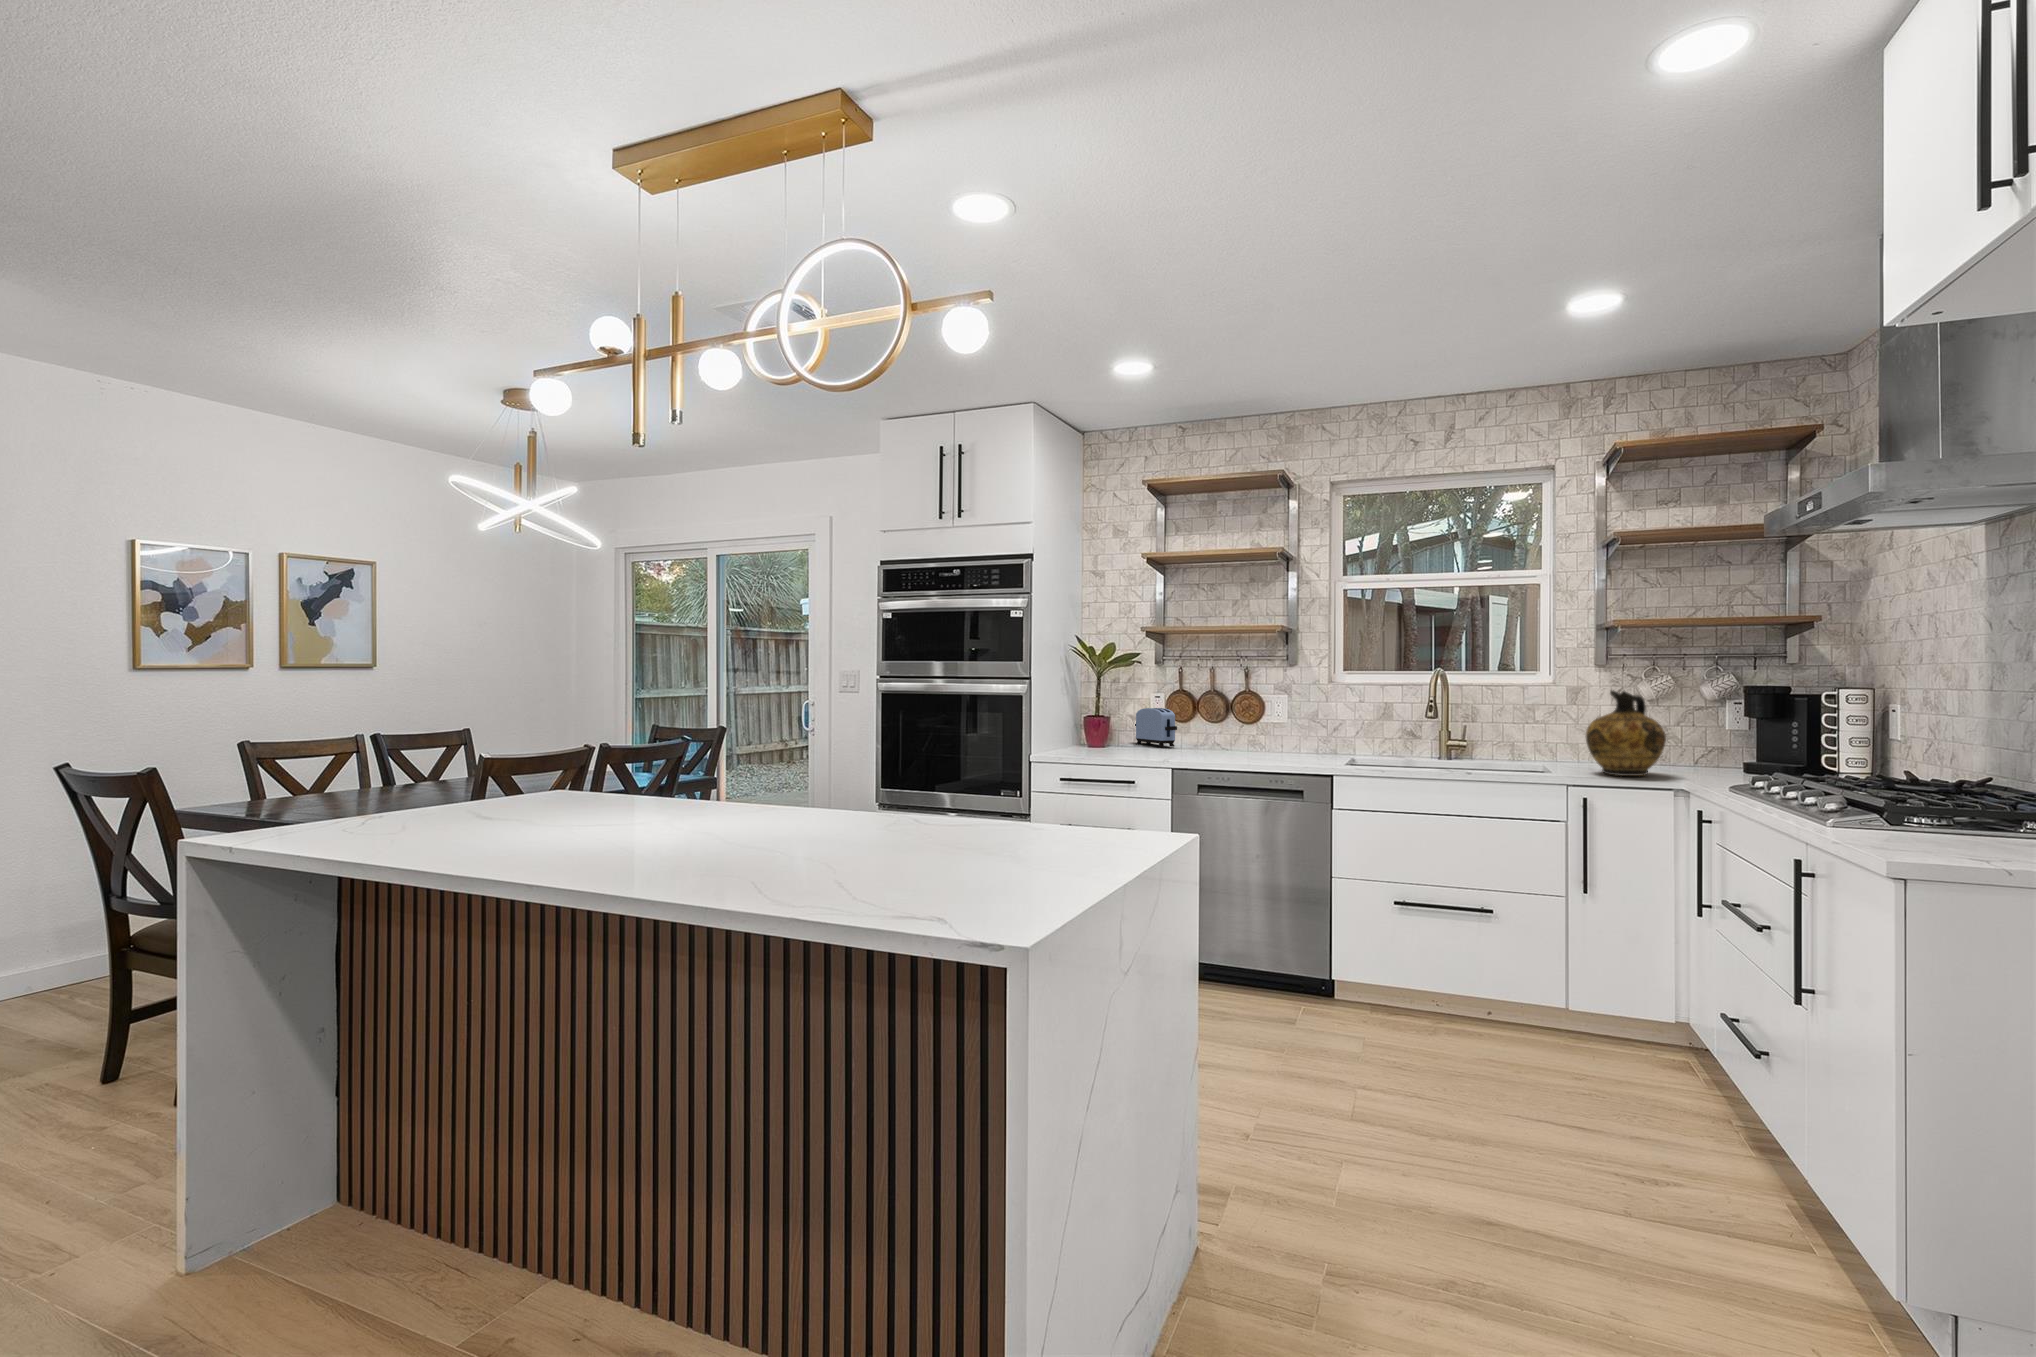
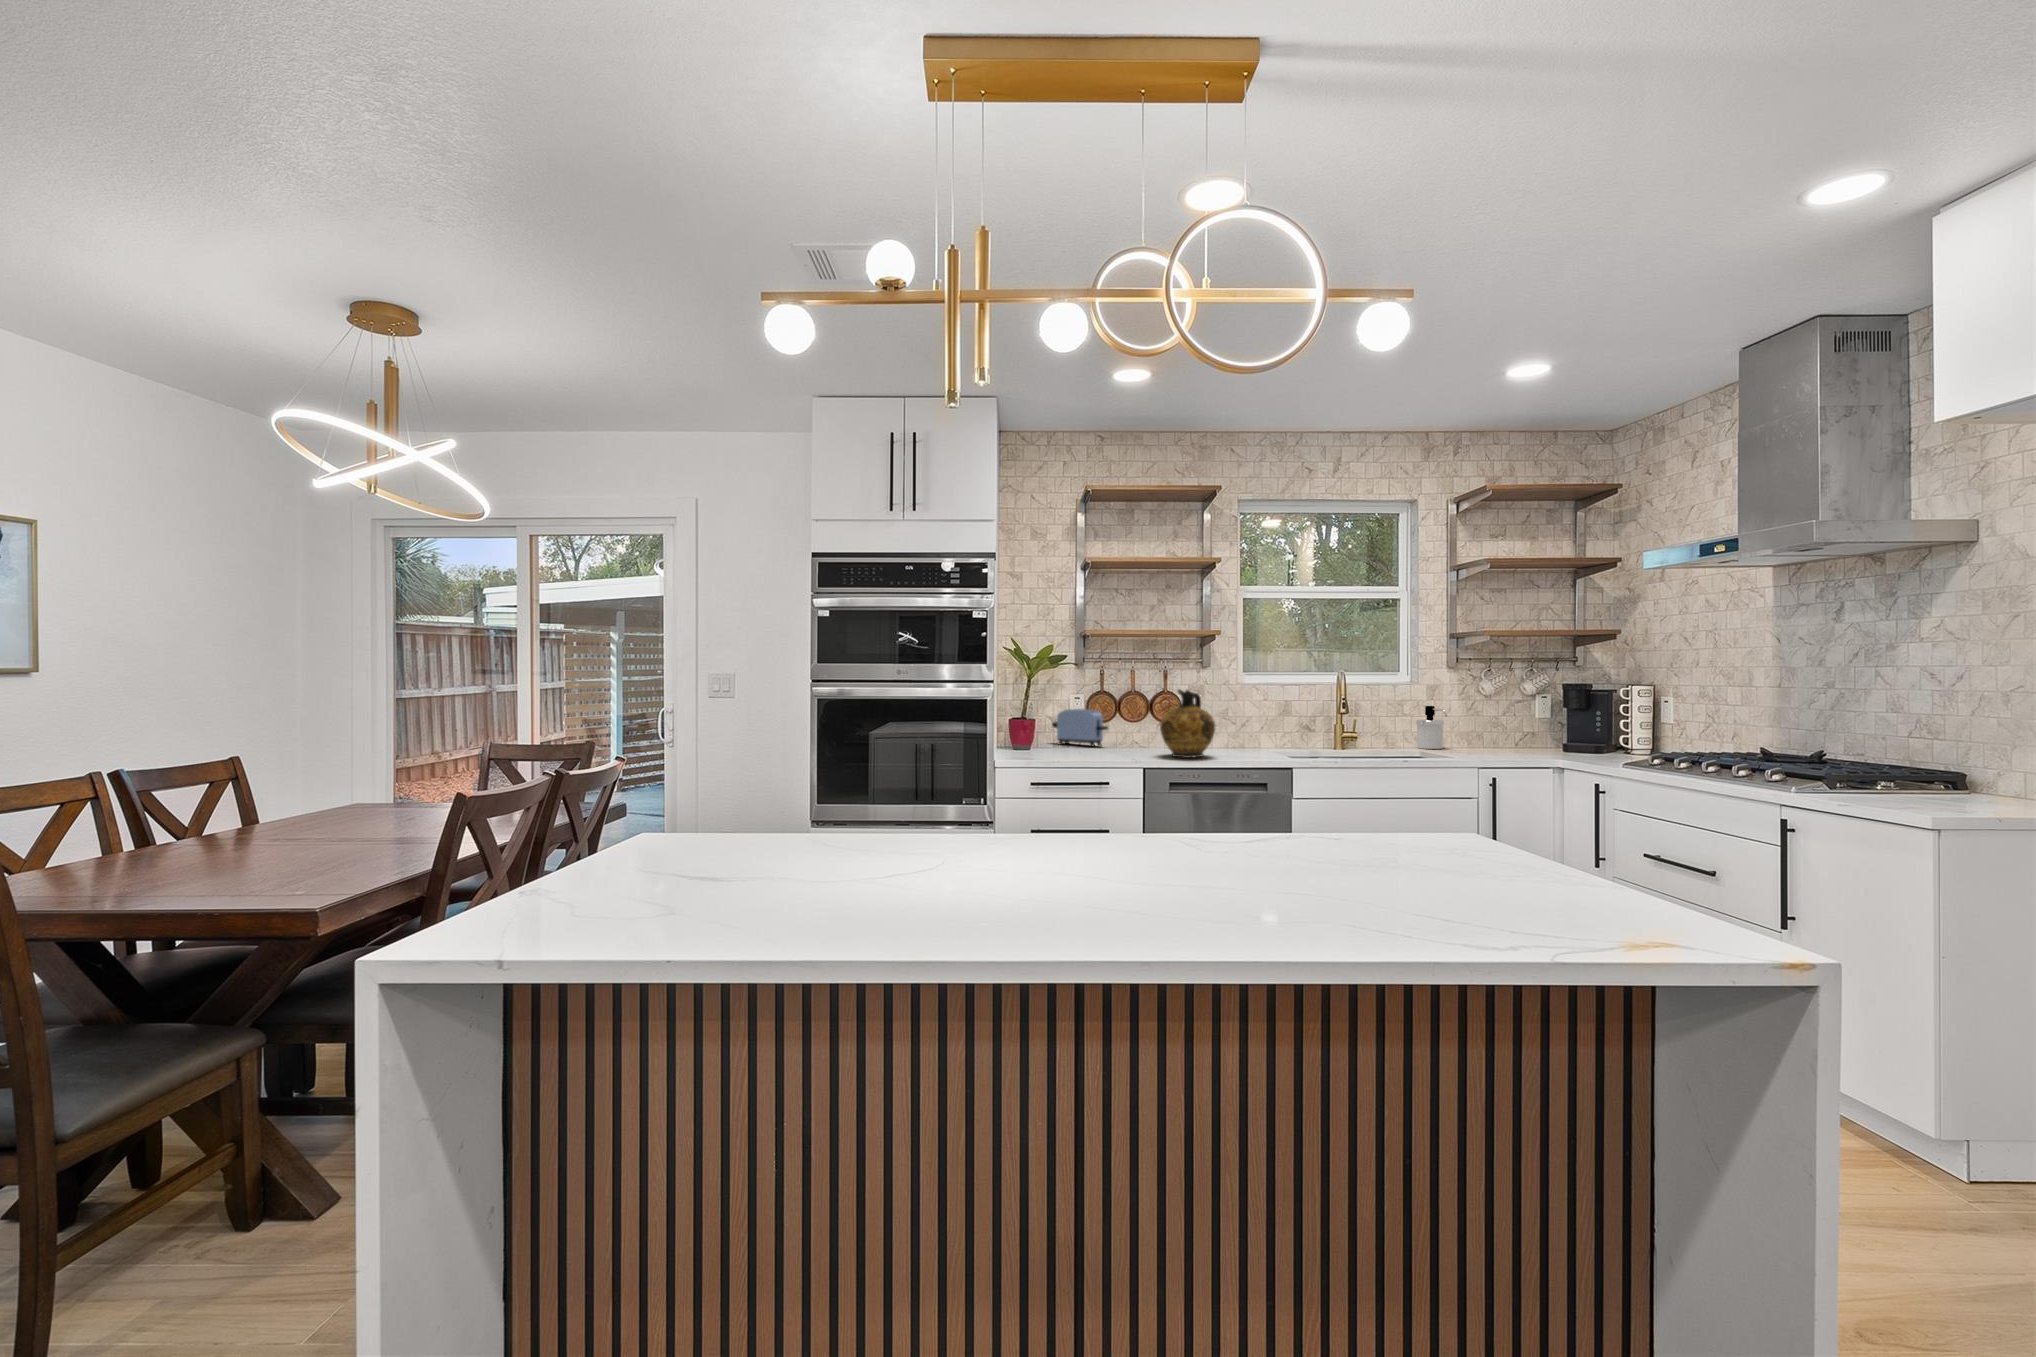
ceramic jug: present [1586,690,1666,776] -> present [1160,690,1215,758]
soap dispenser: none [1544,711,1580,764] -> present [1416,706,1447,749]

